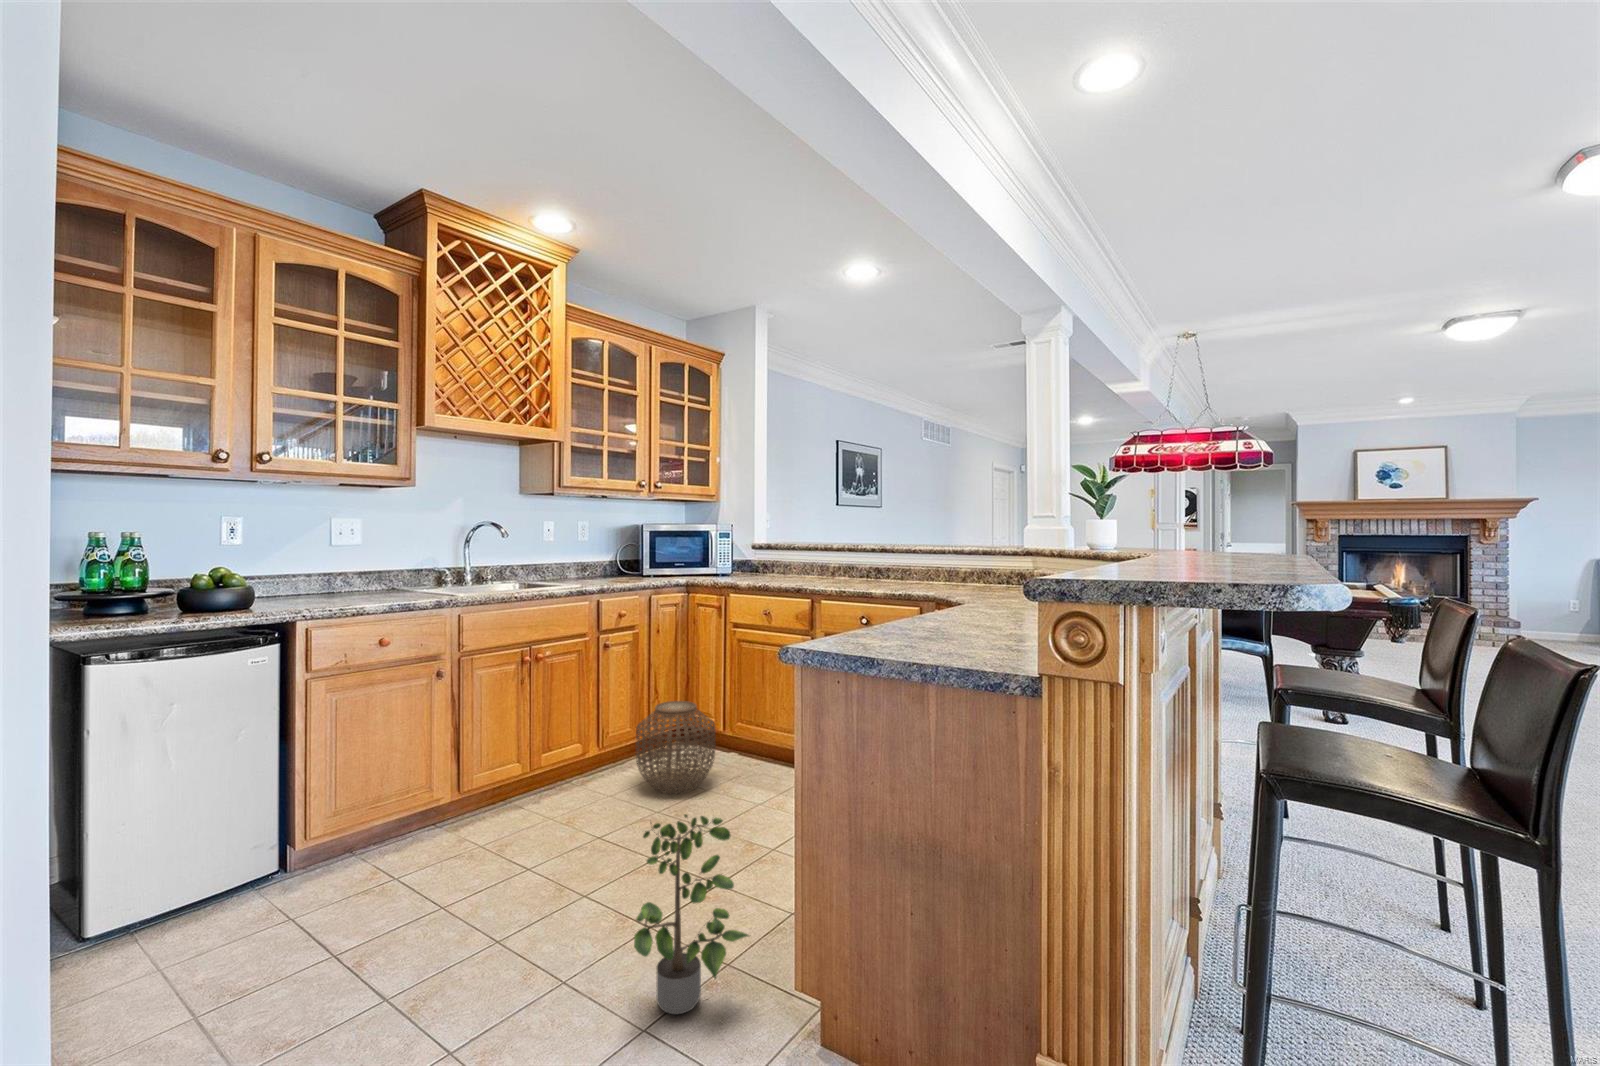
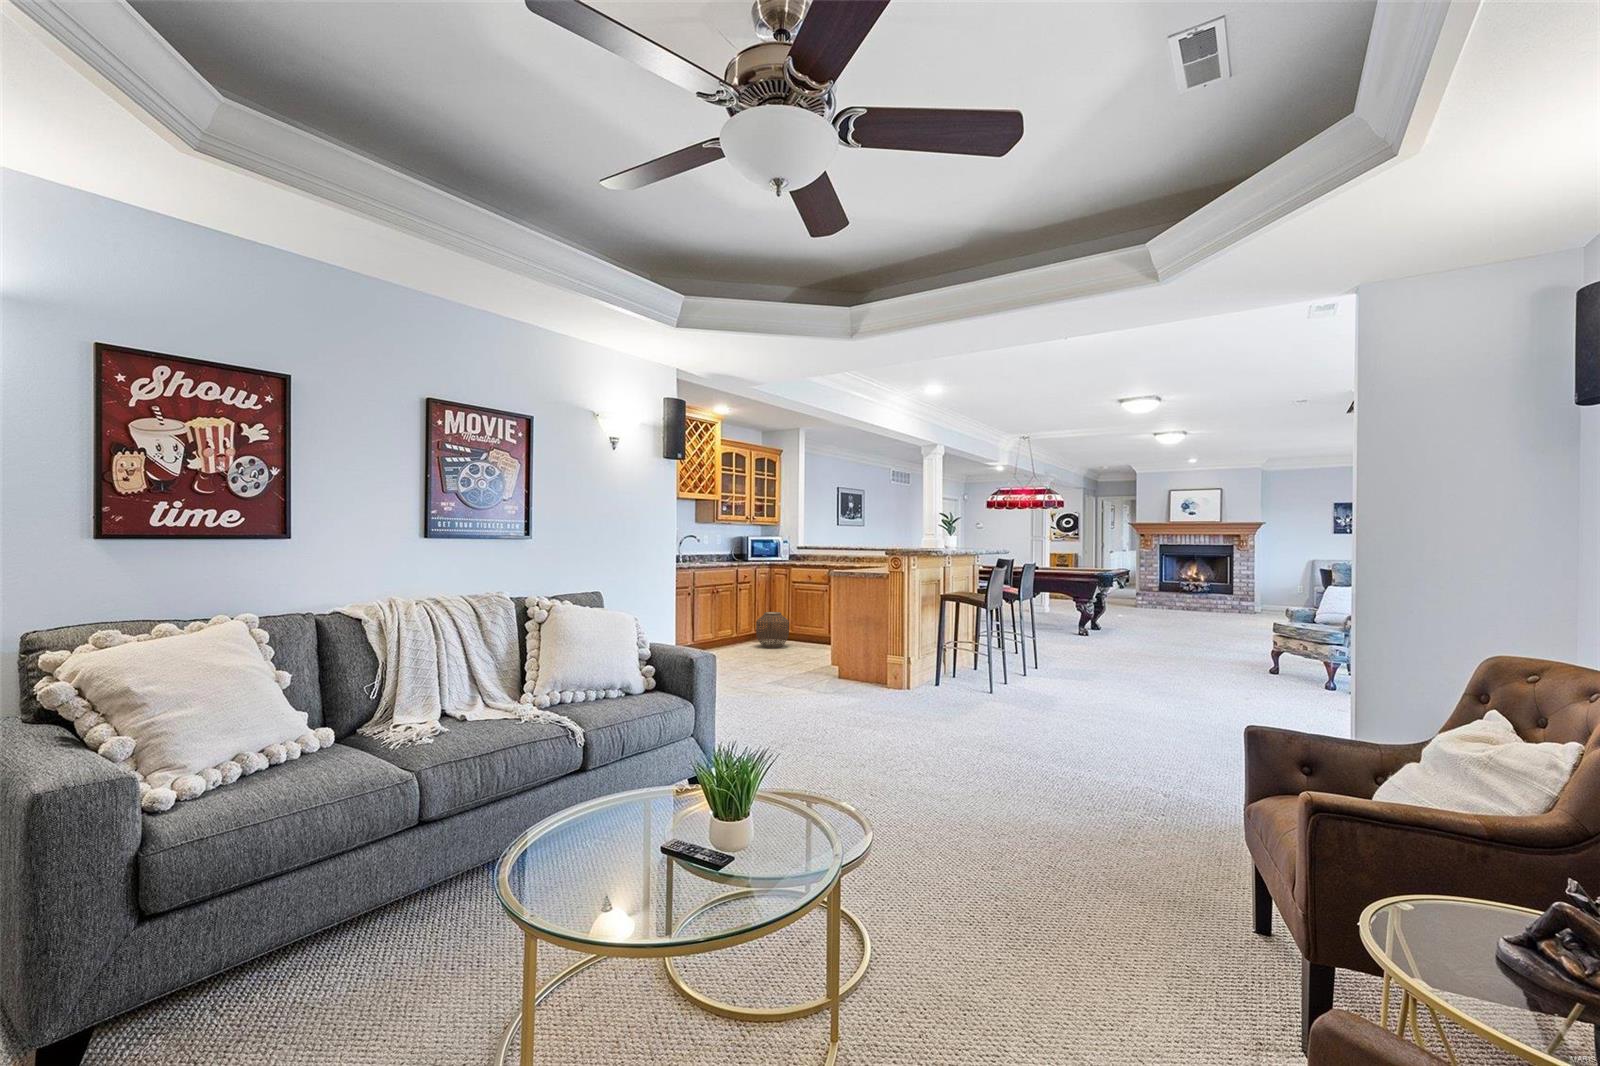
potted plant: present [634,814,749,1014] -> none [787,617,819,672]

